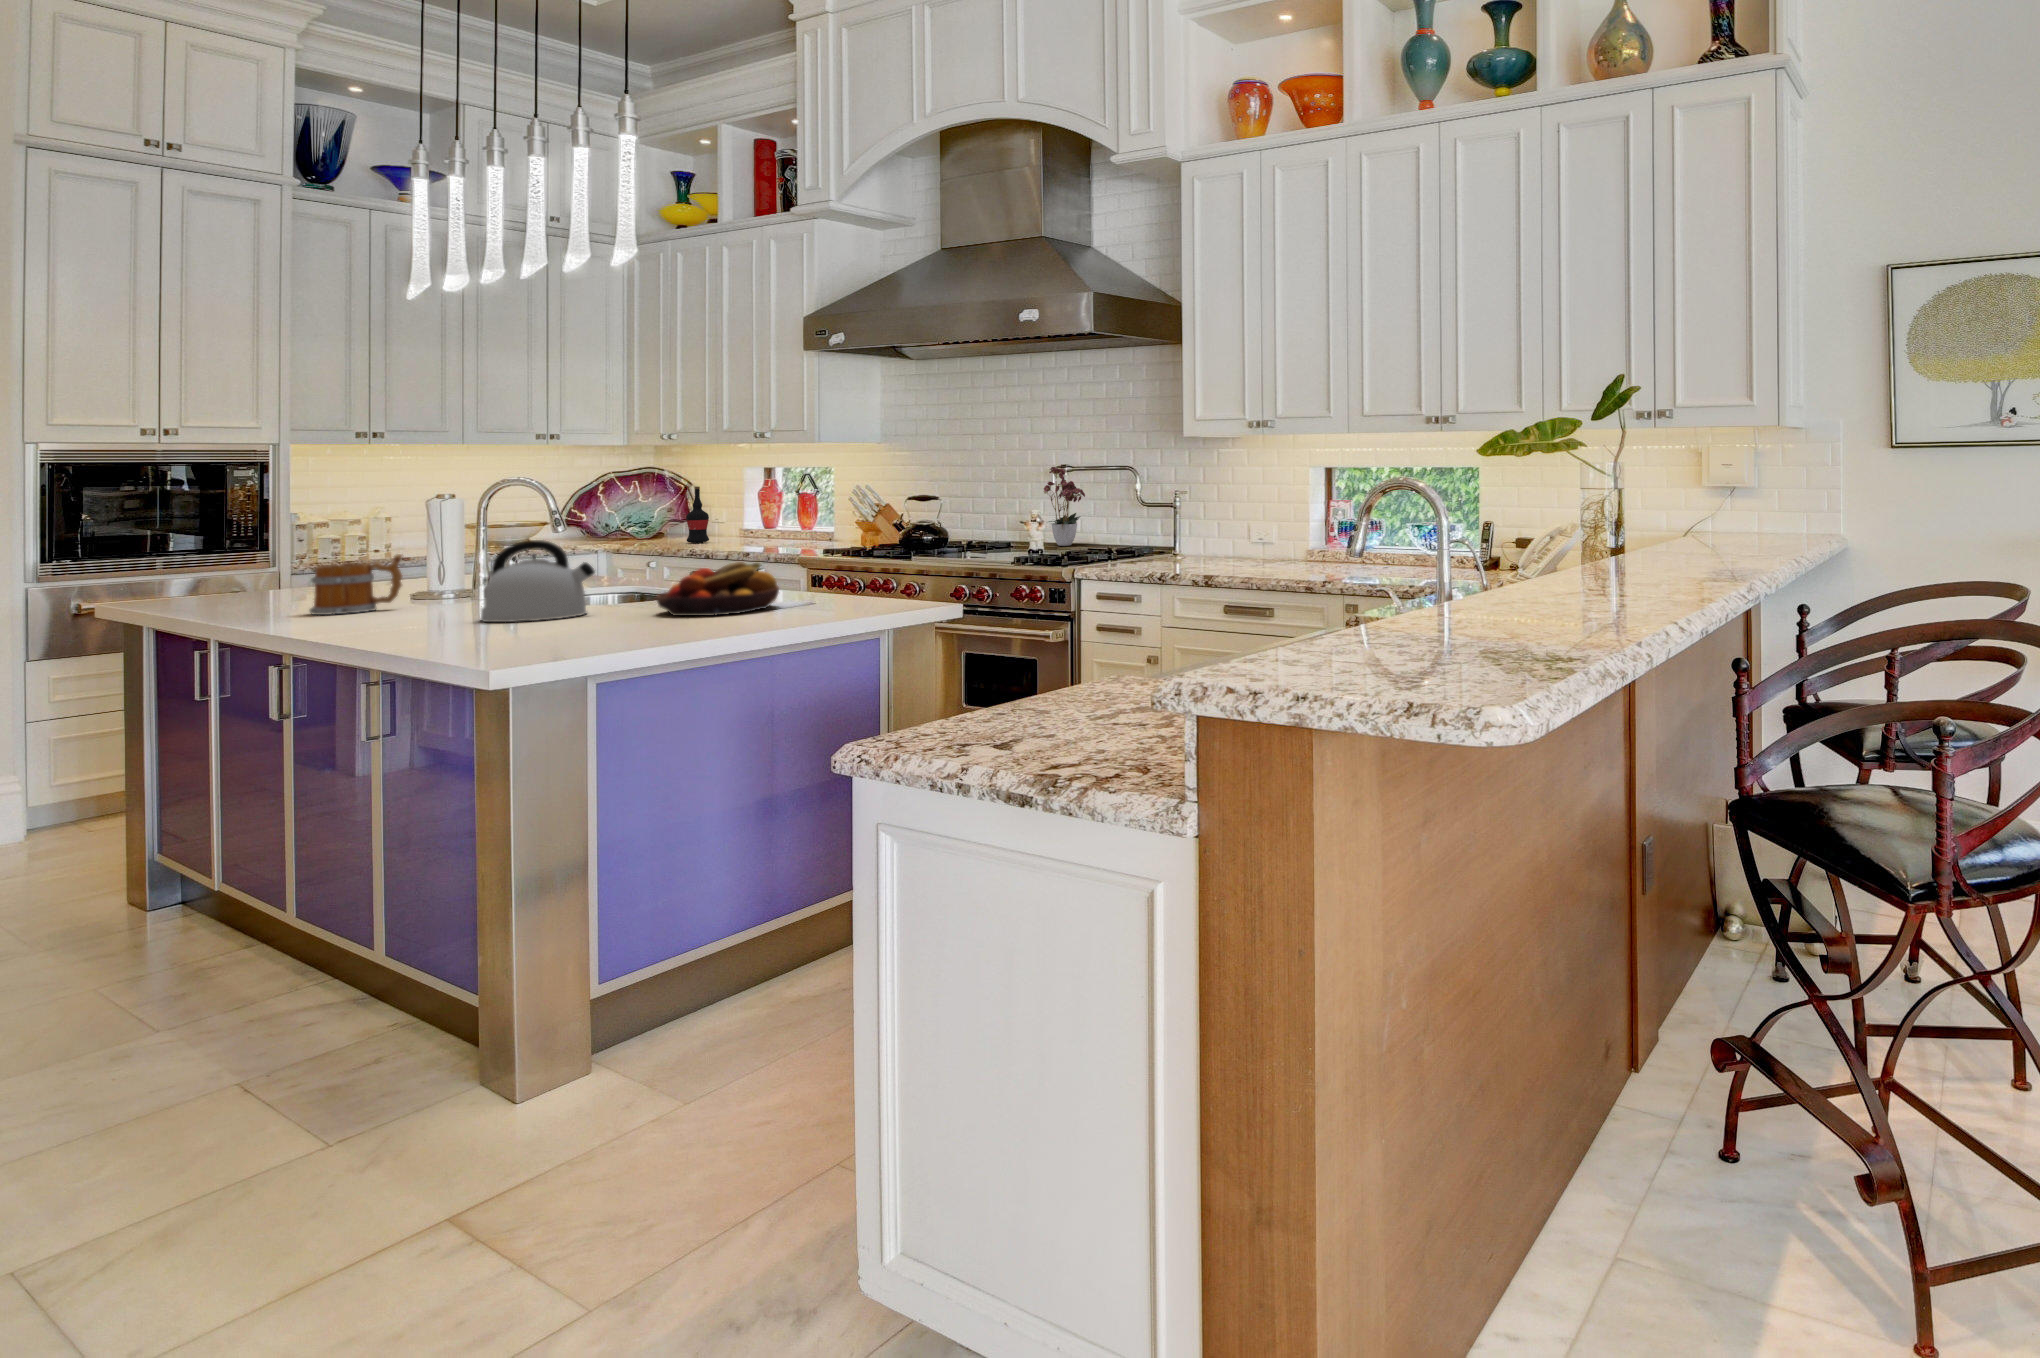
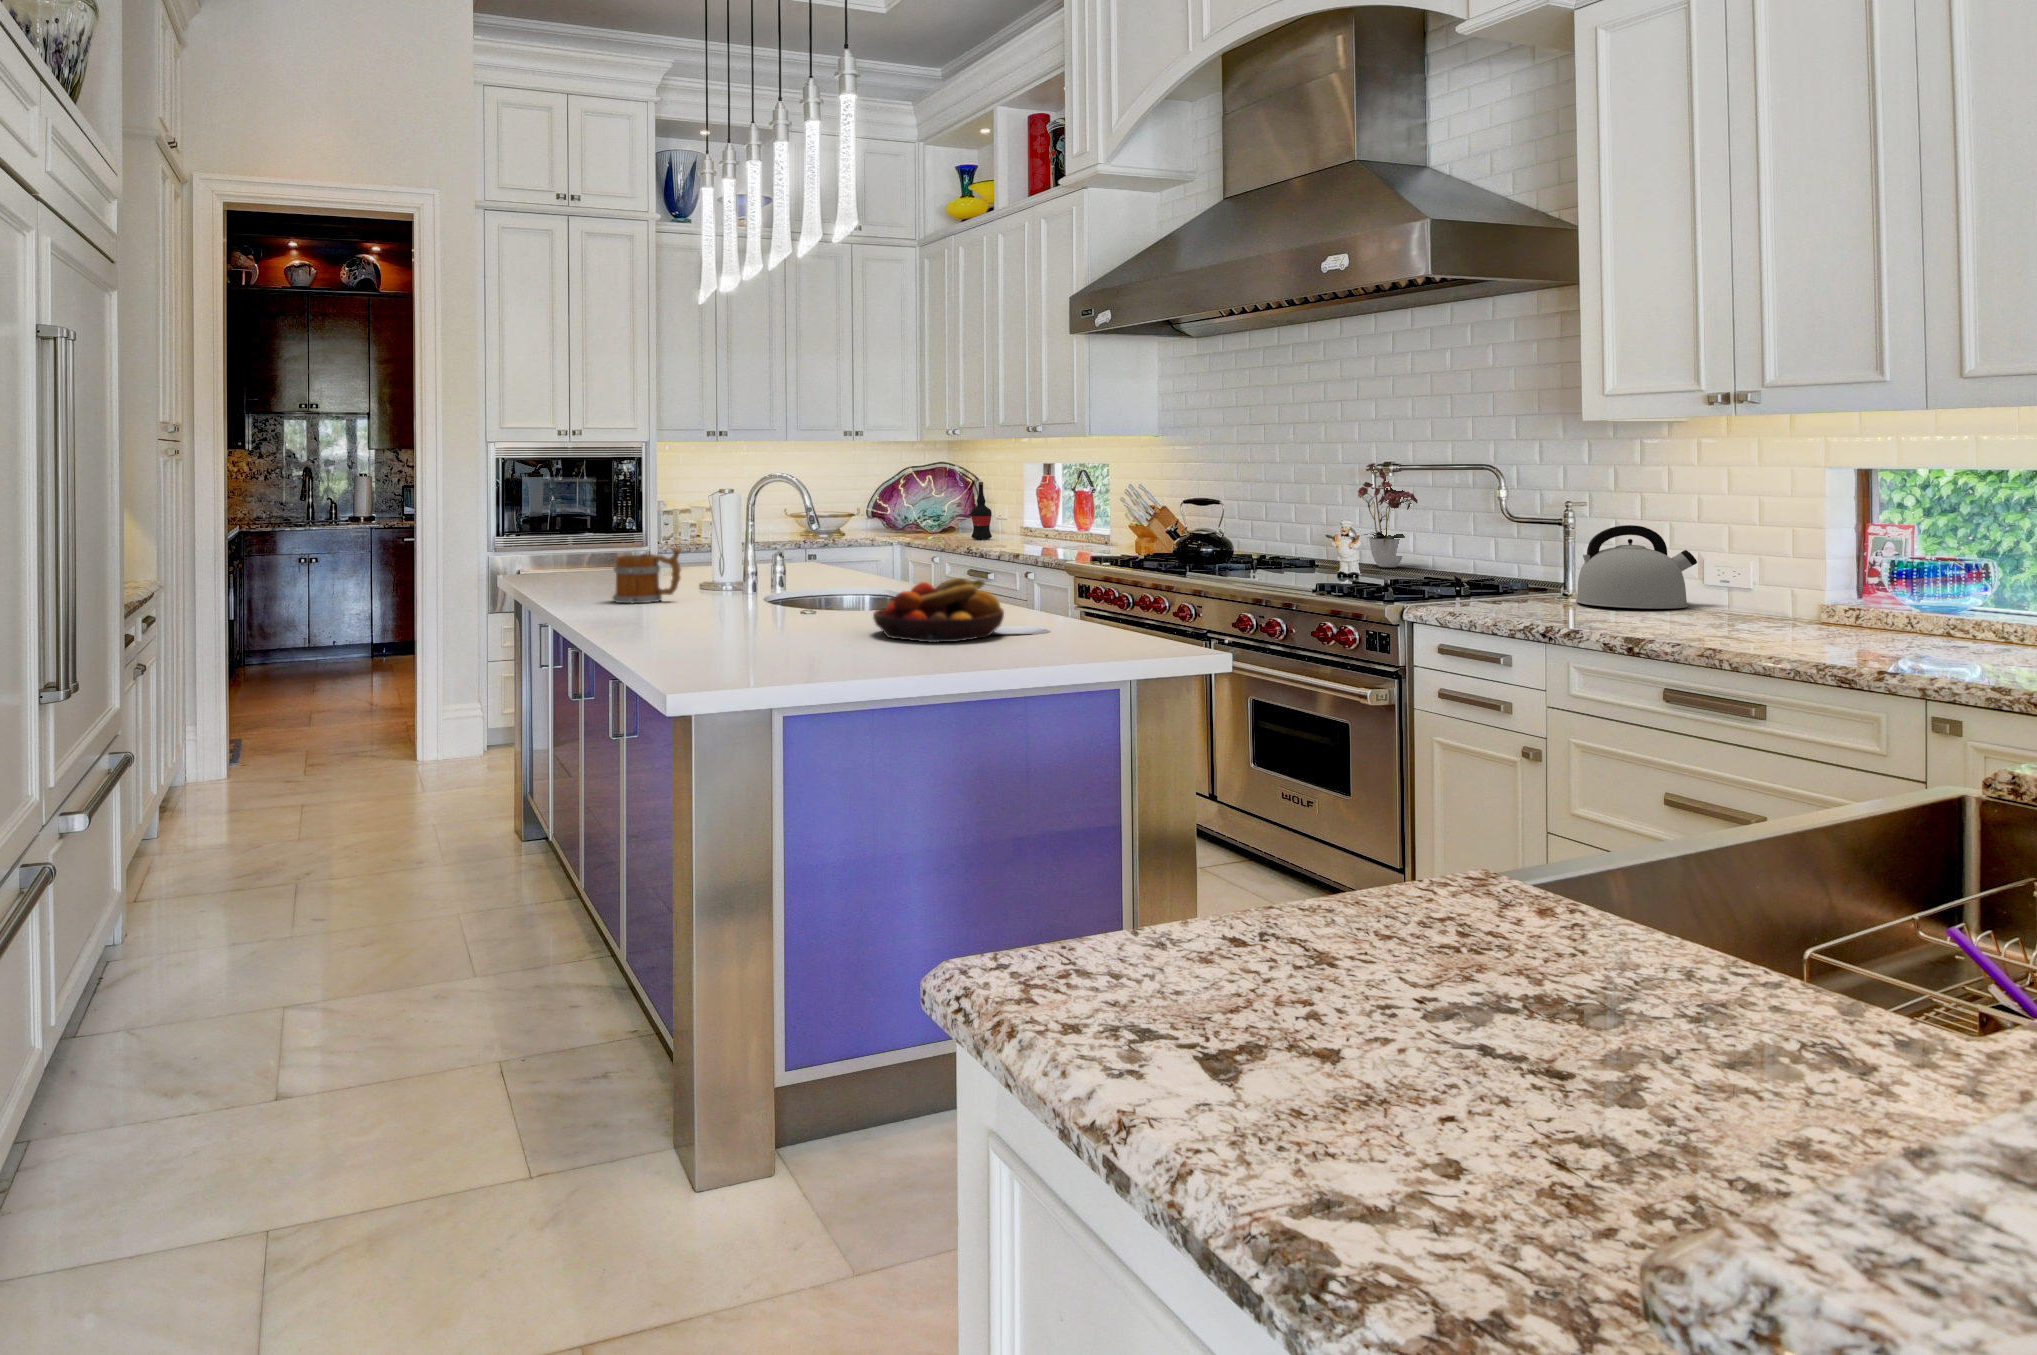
kettle: present [481,540,595,622] -> present [1576,525,1697,609]

